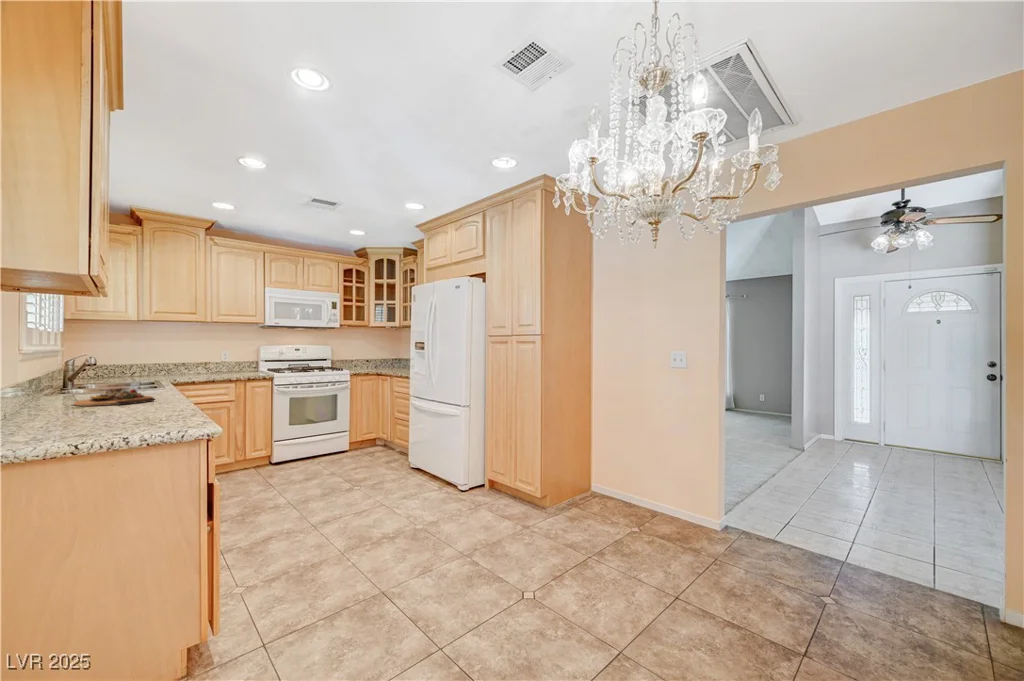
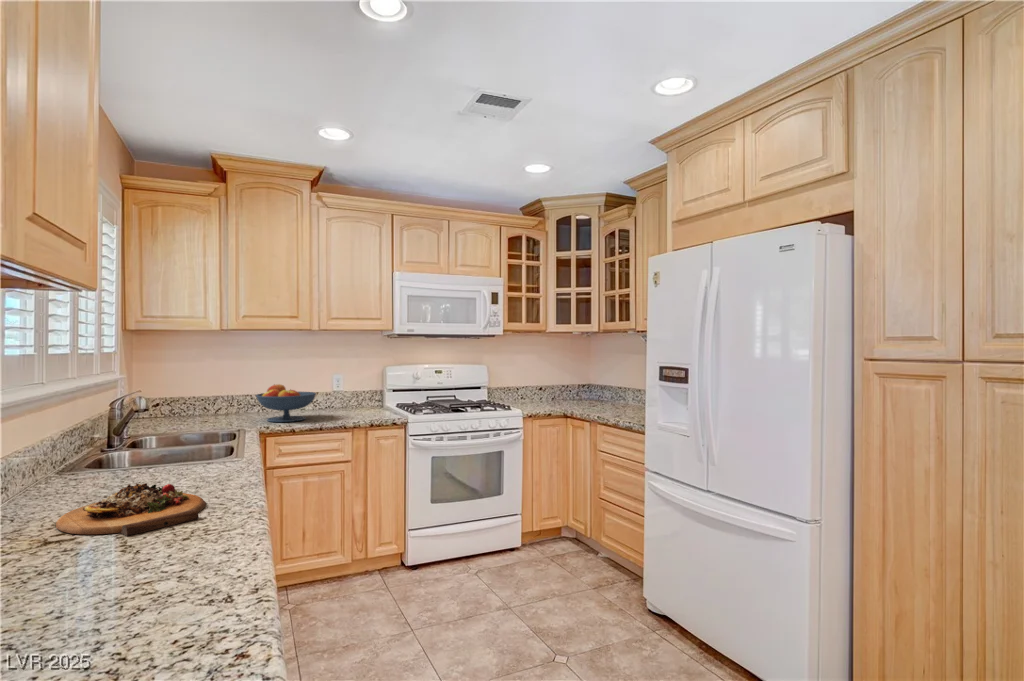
fruit bowl: none [166,355,210,378] -> present [256,384,316,422]

